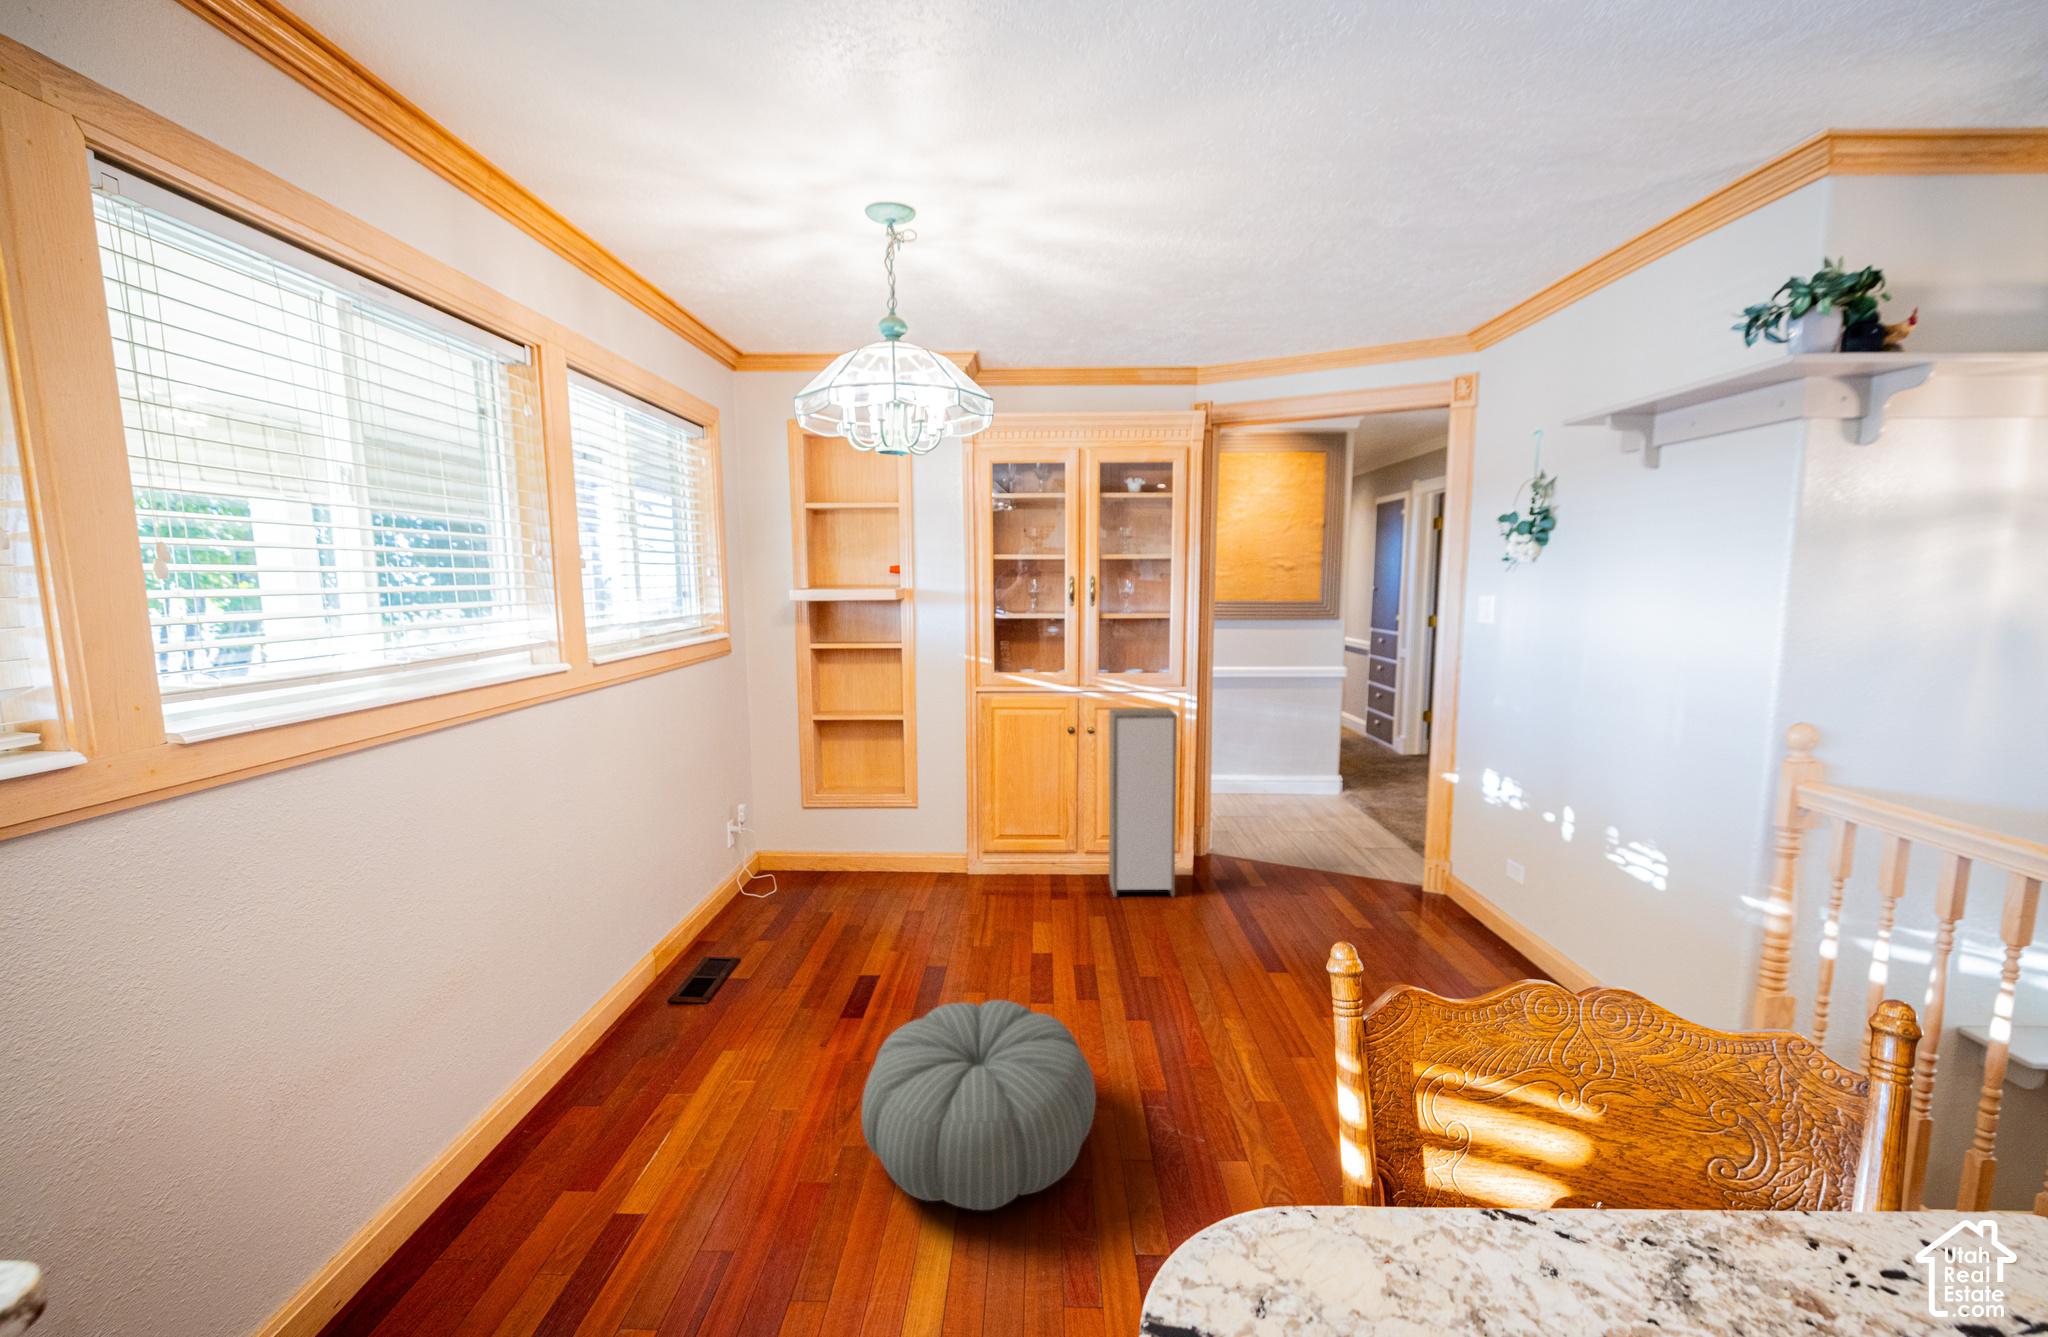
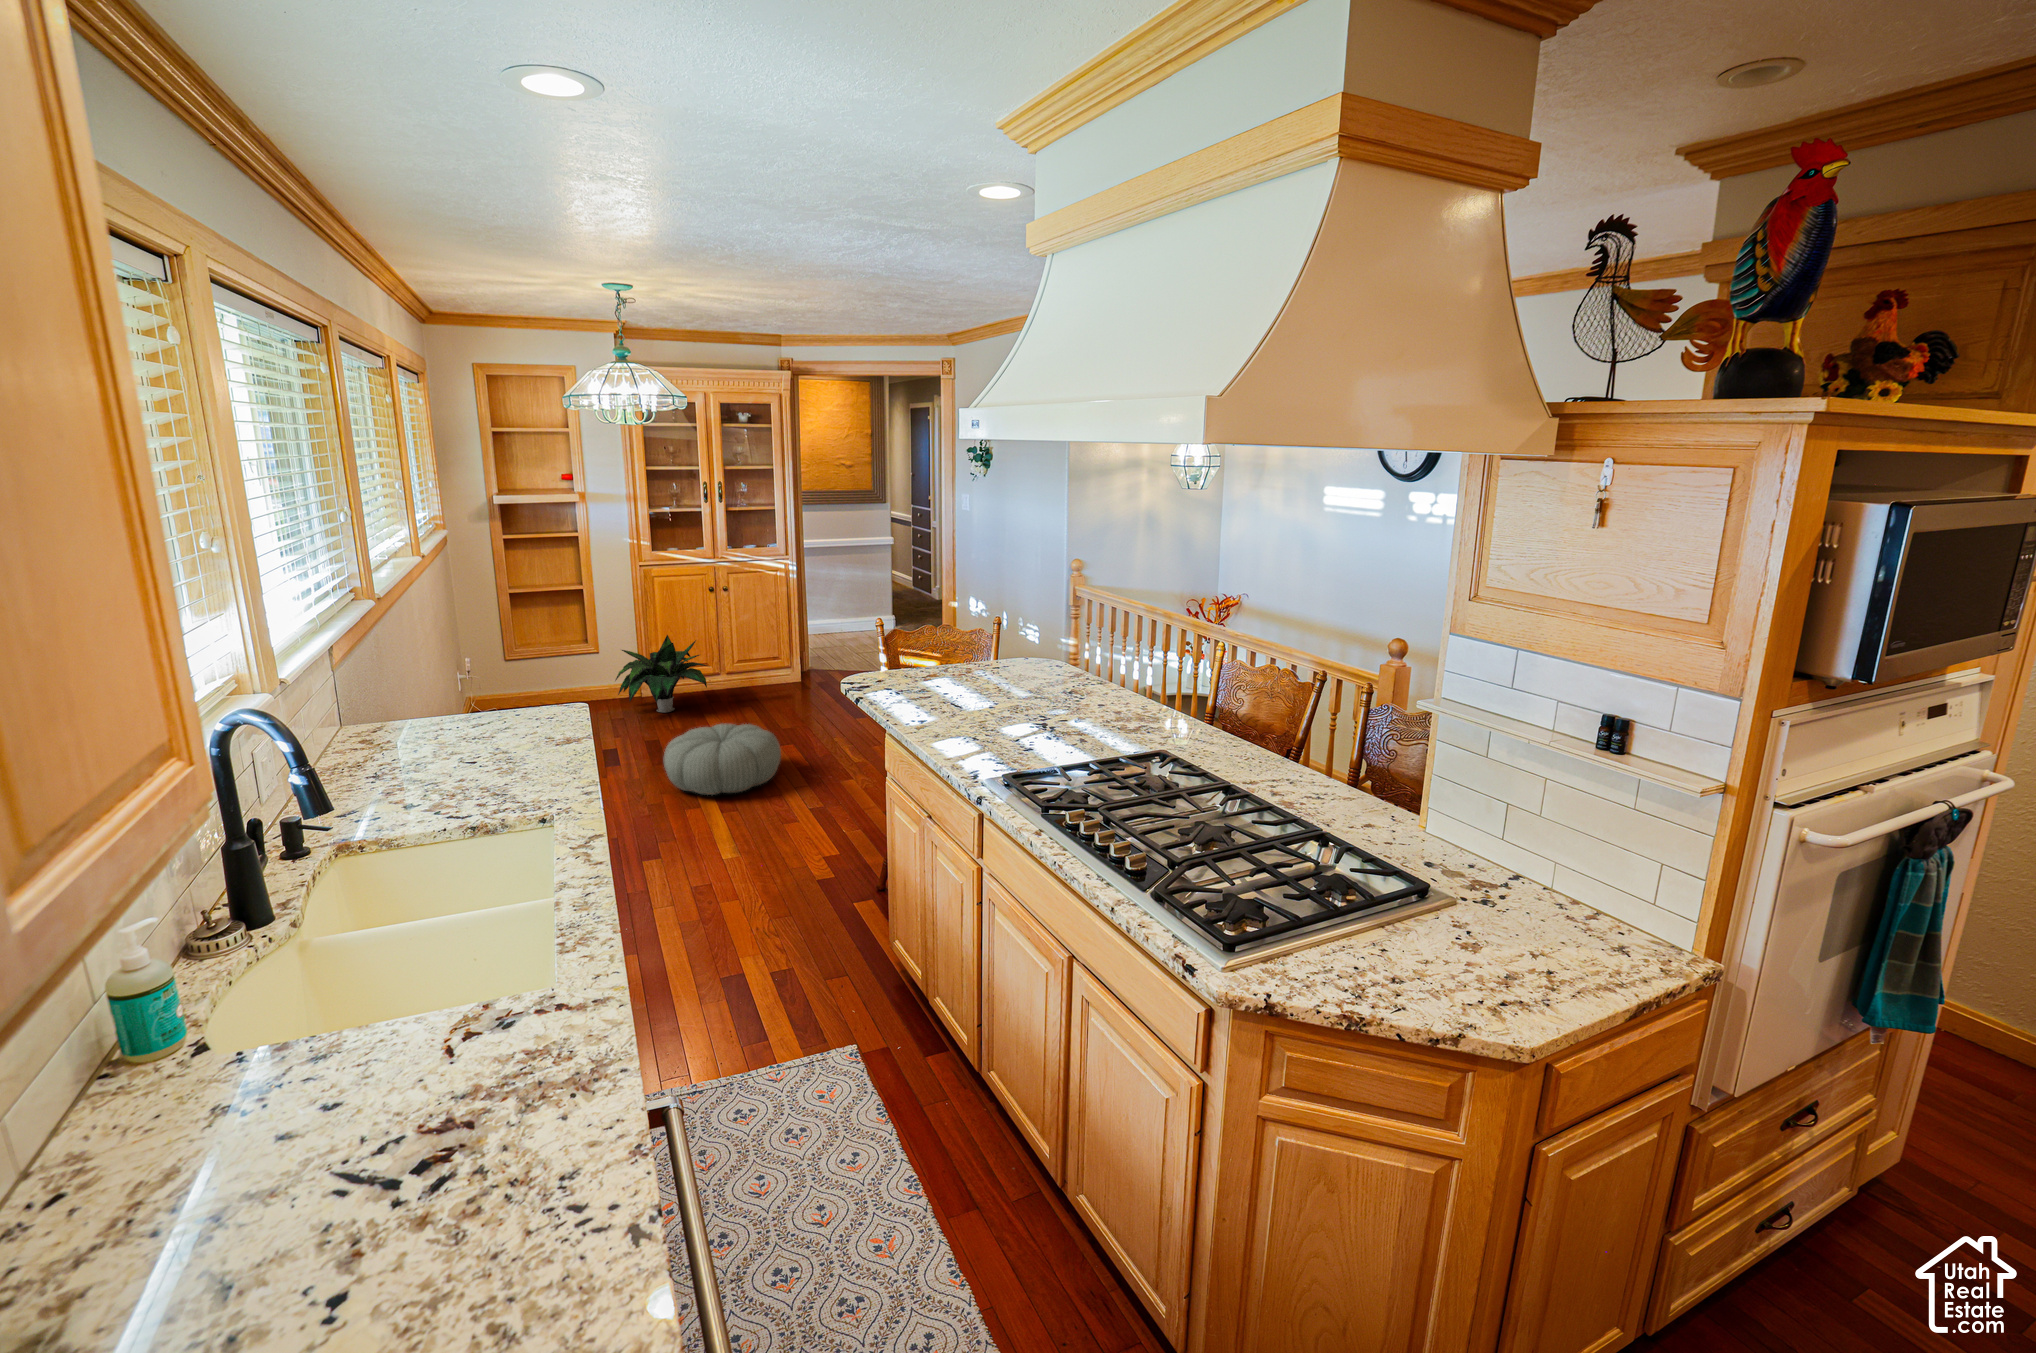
storage cabinet: present [1109,708,1177,897] -> none [739,571,793,696]
potted plant: none [915,793,1056,910] -> present [615,635,707,713]

